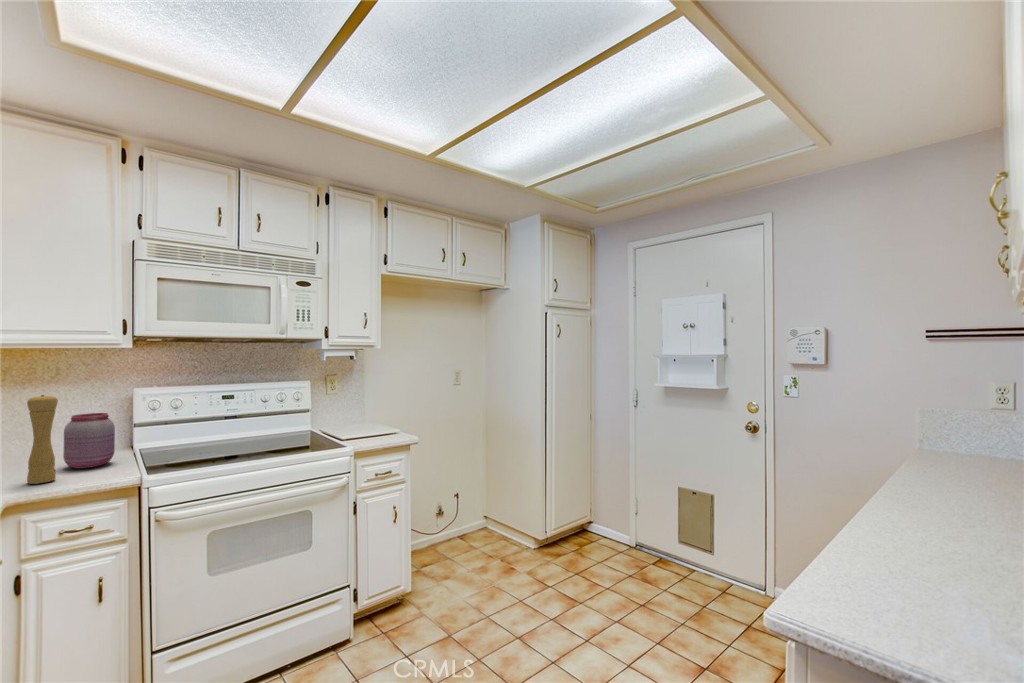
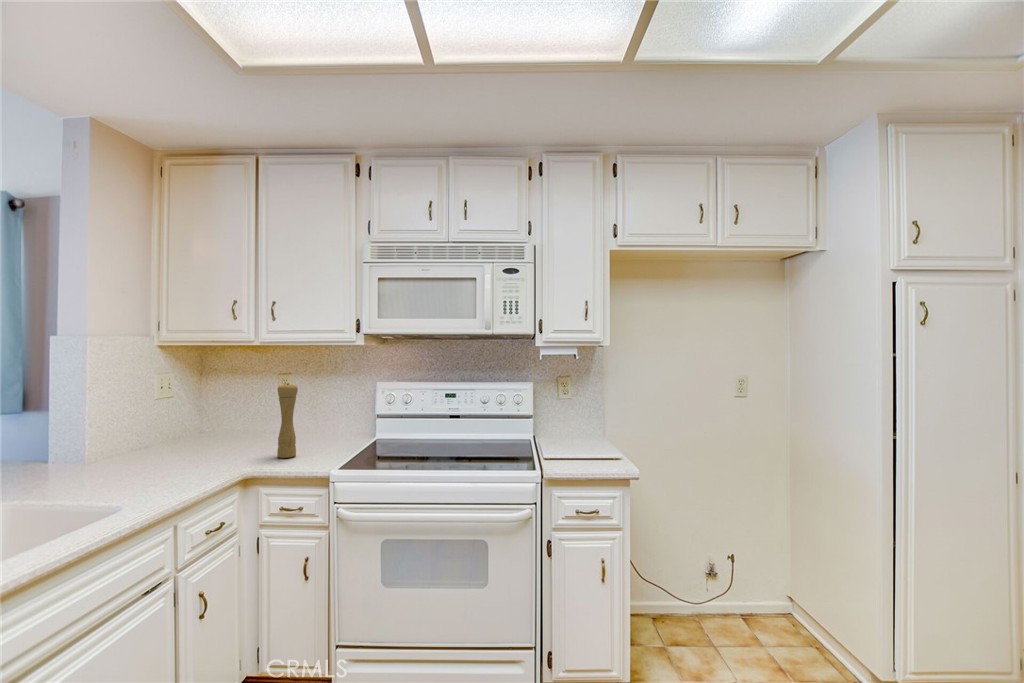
jar: present [63,413,115,469] -> none [314,401,350,449]

